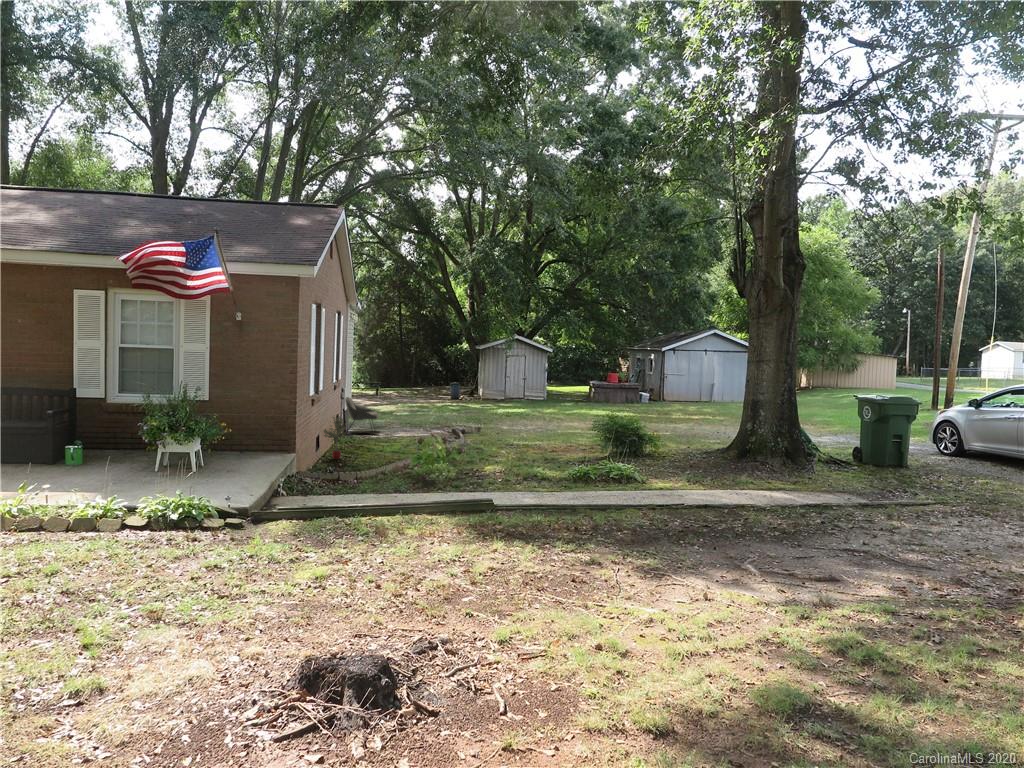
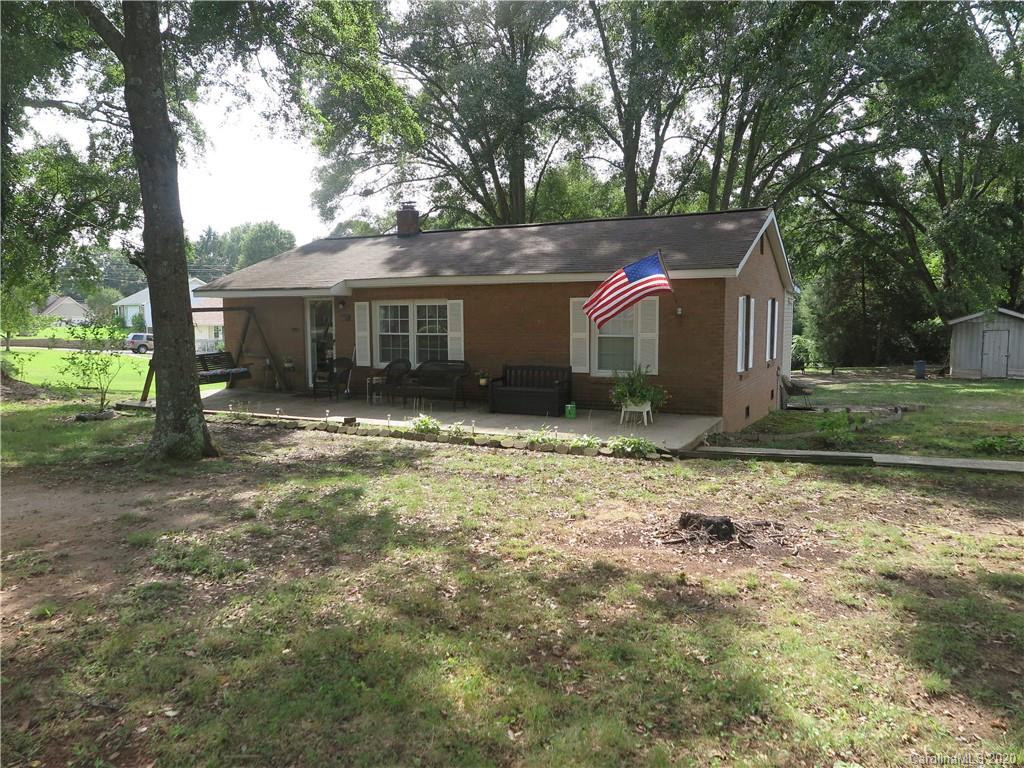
potted tree: present [324,414,346,460] -> none [752,388,774,428]

